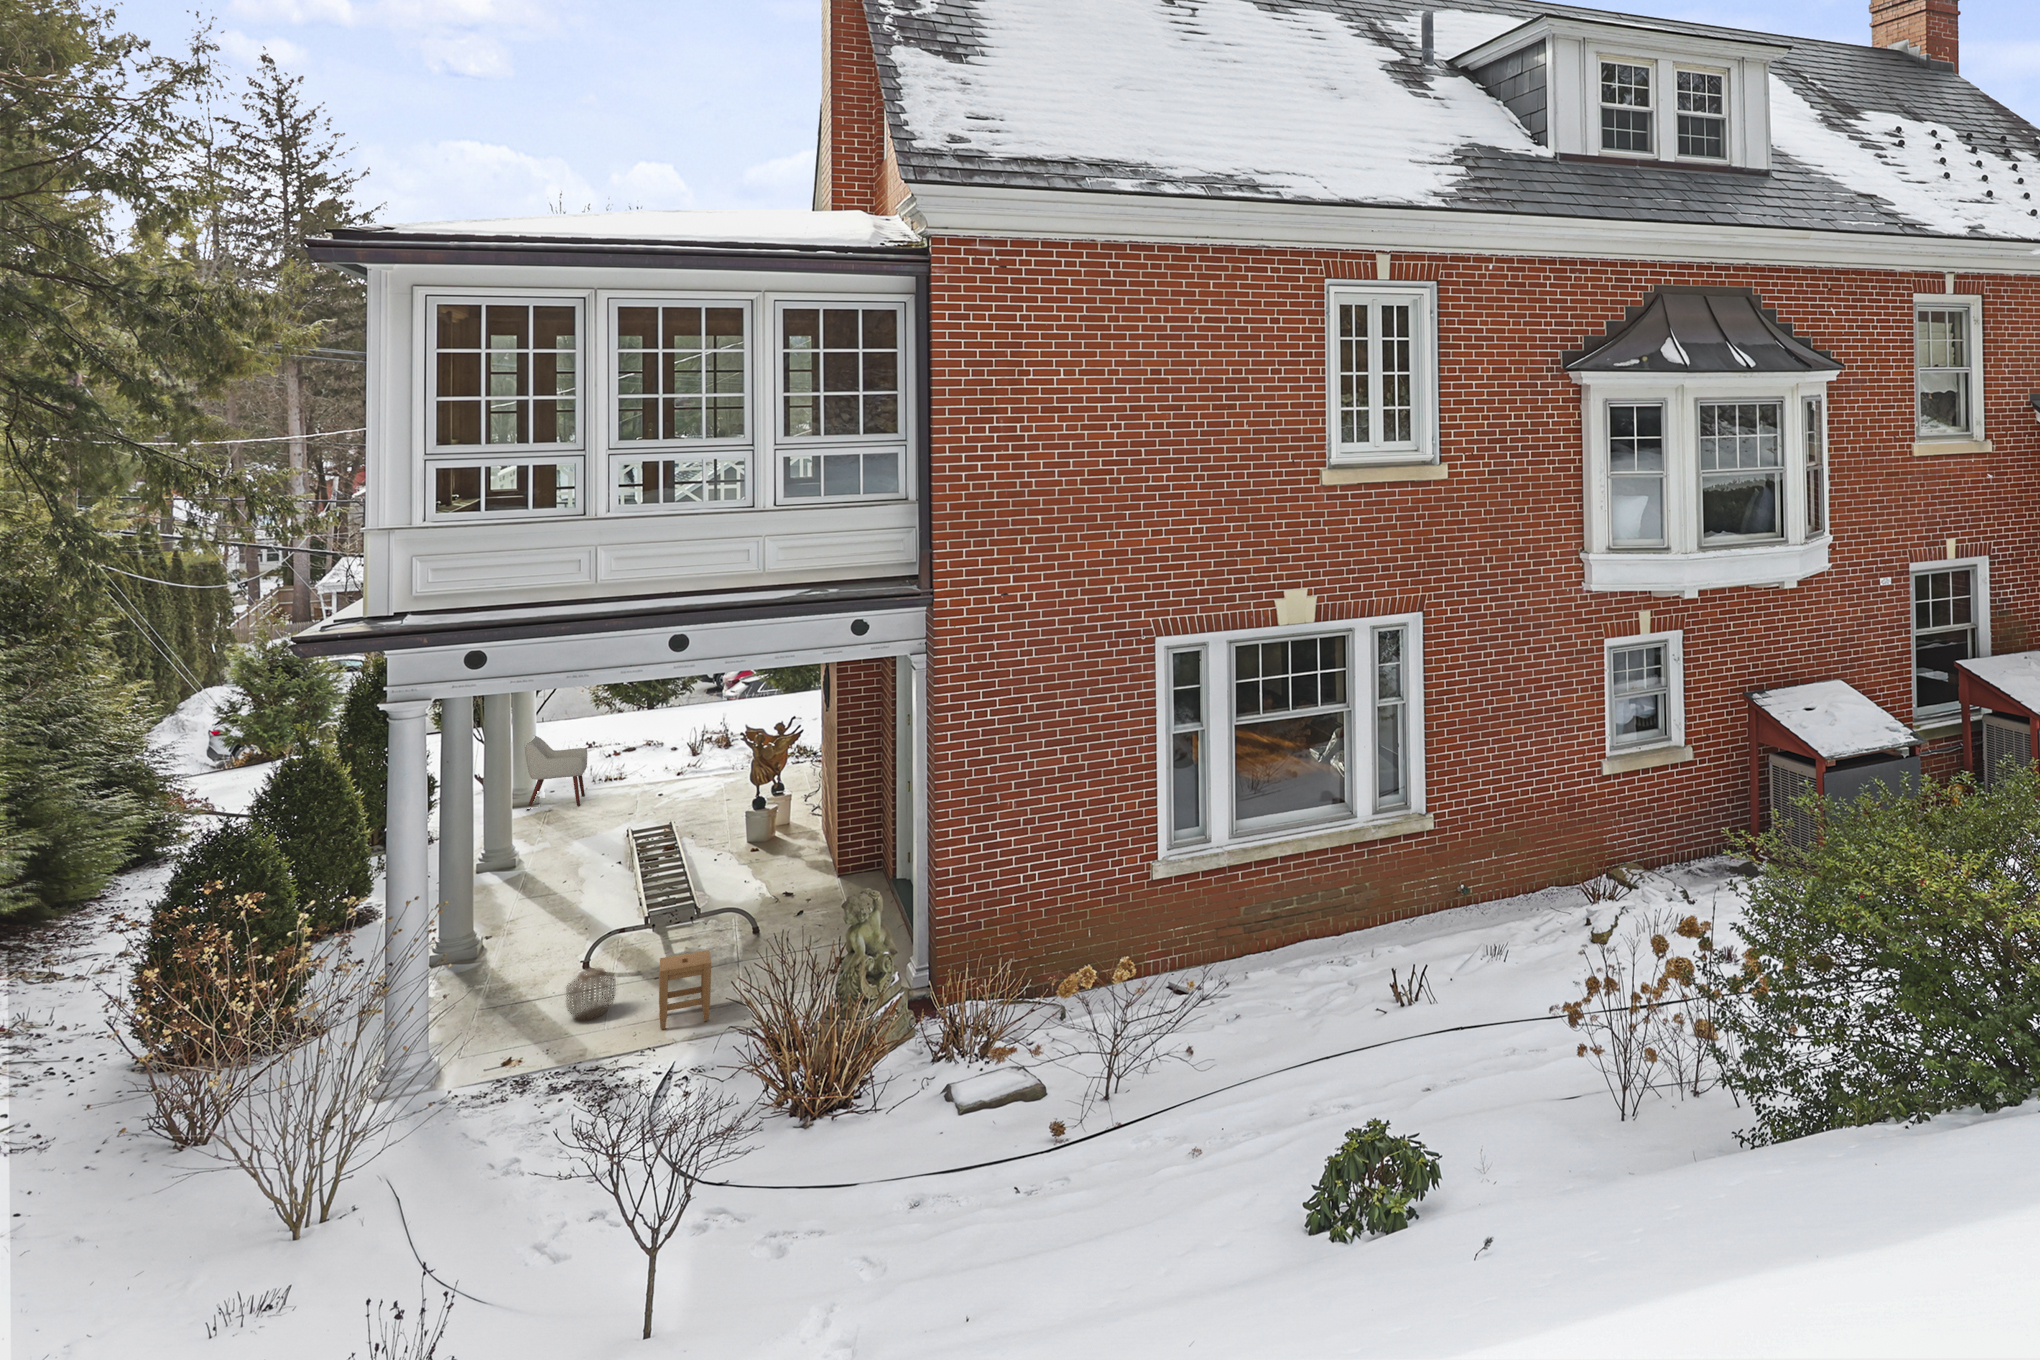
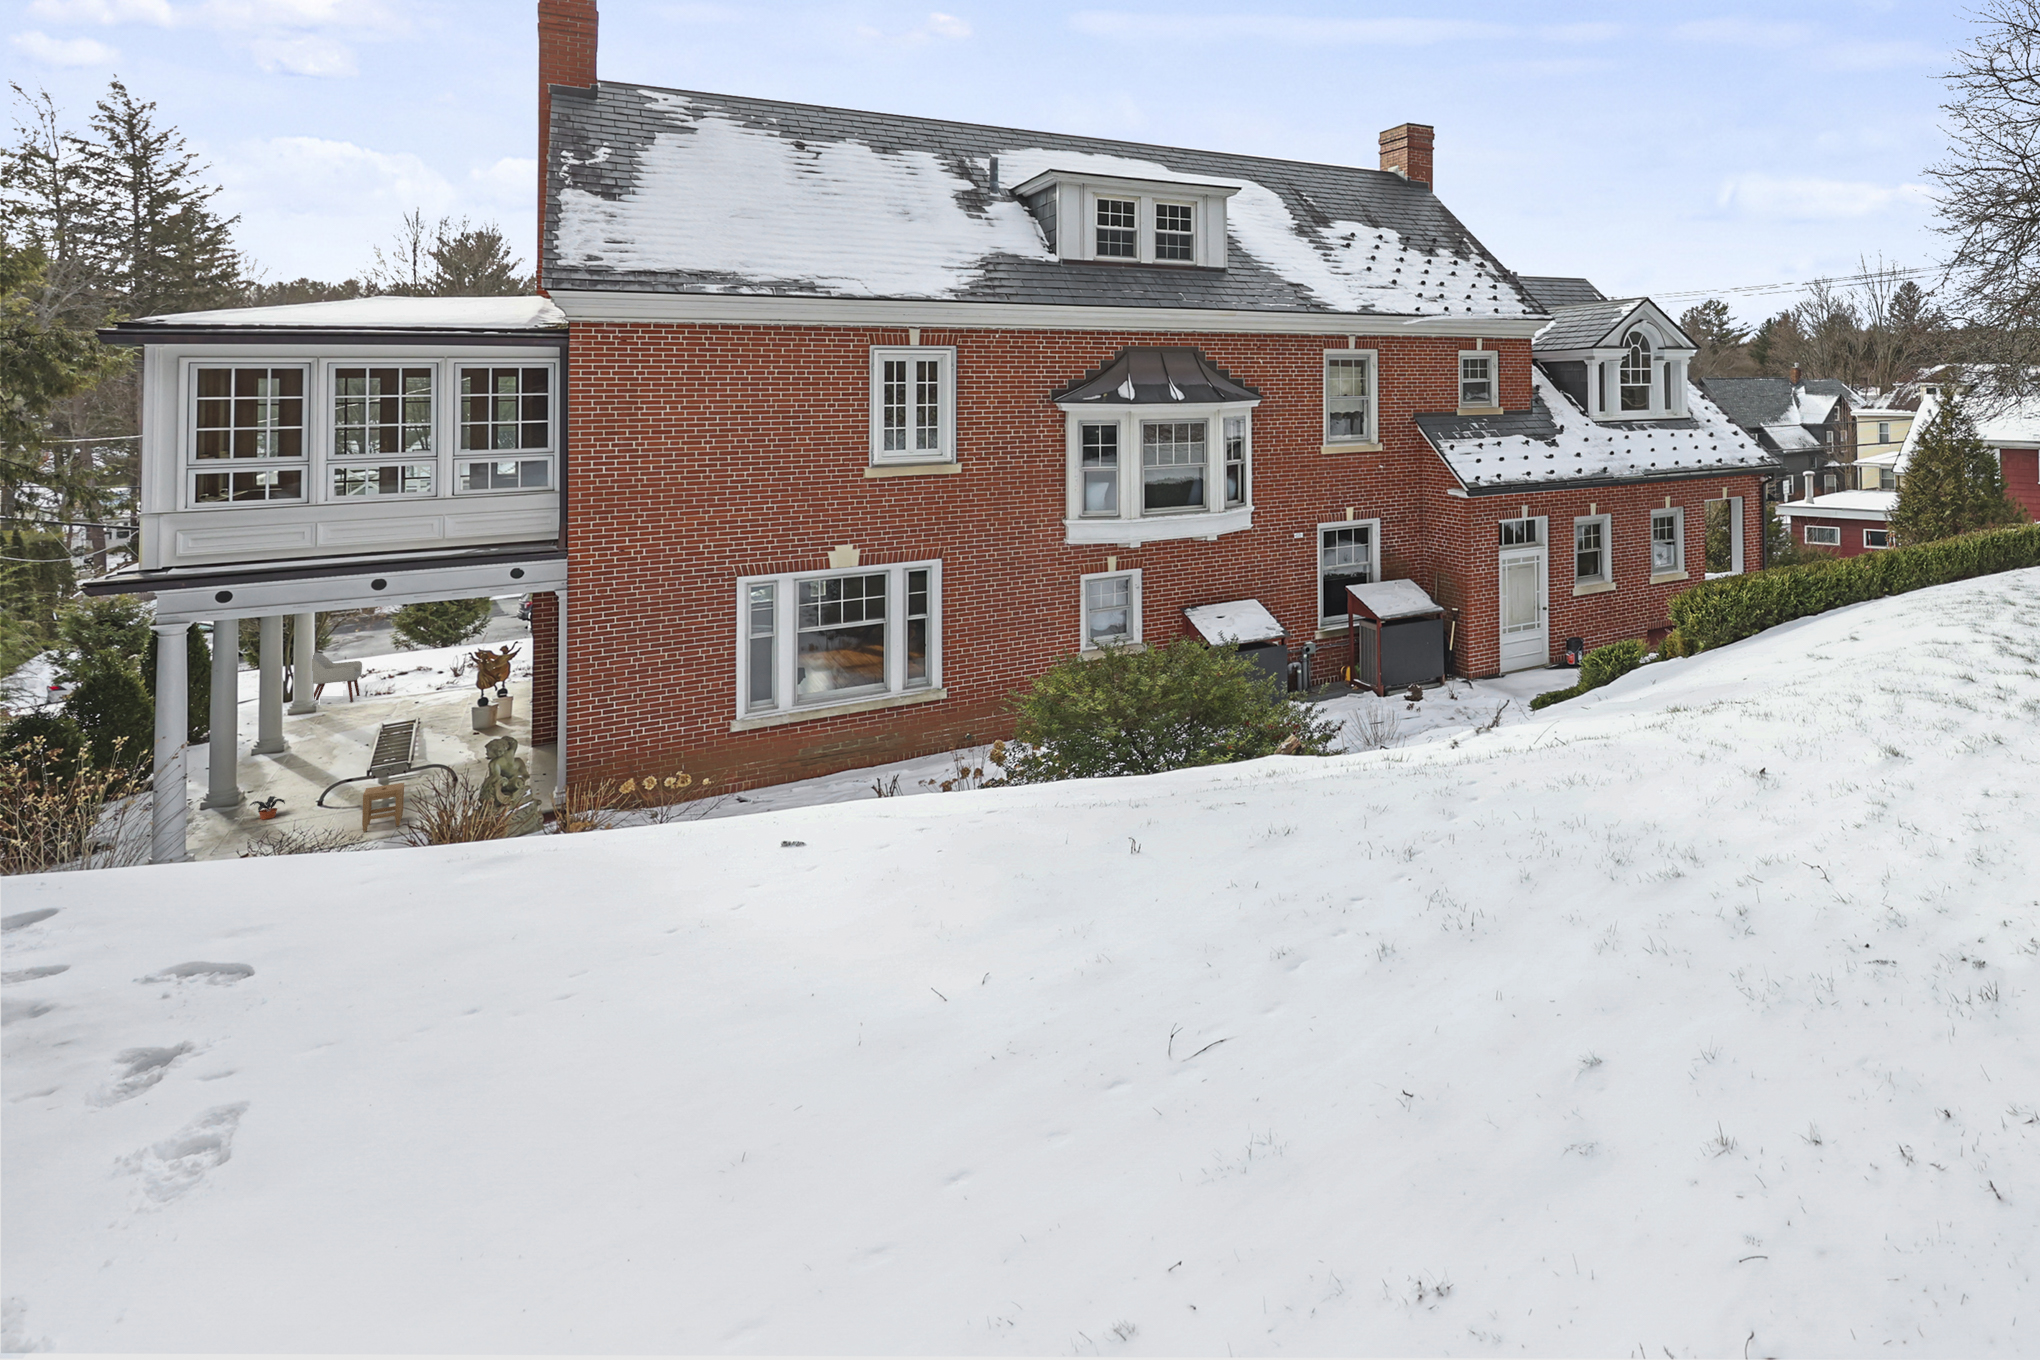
potted plant: none [496,961,544,999] -> present [250,796,285,819]
woven basket: present [566,968,616,1020] -> none [296,796,335,829]

